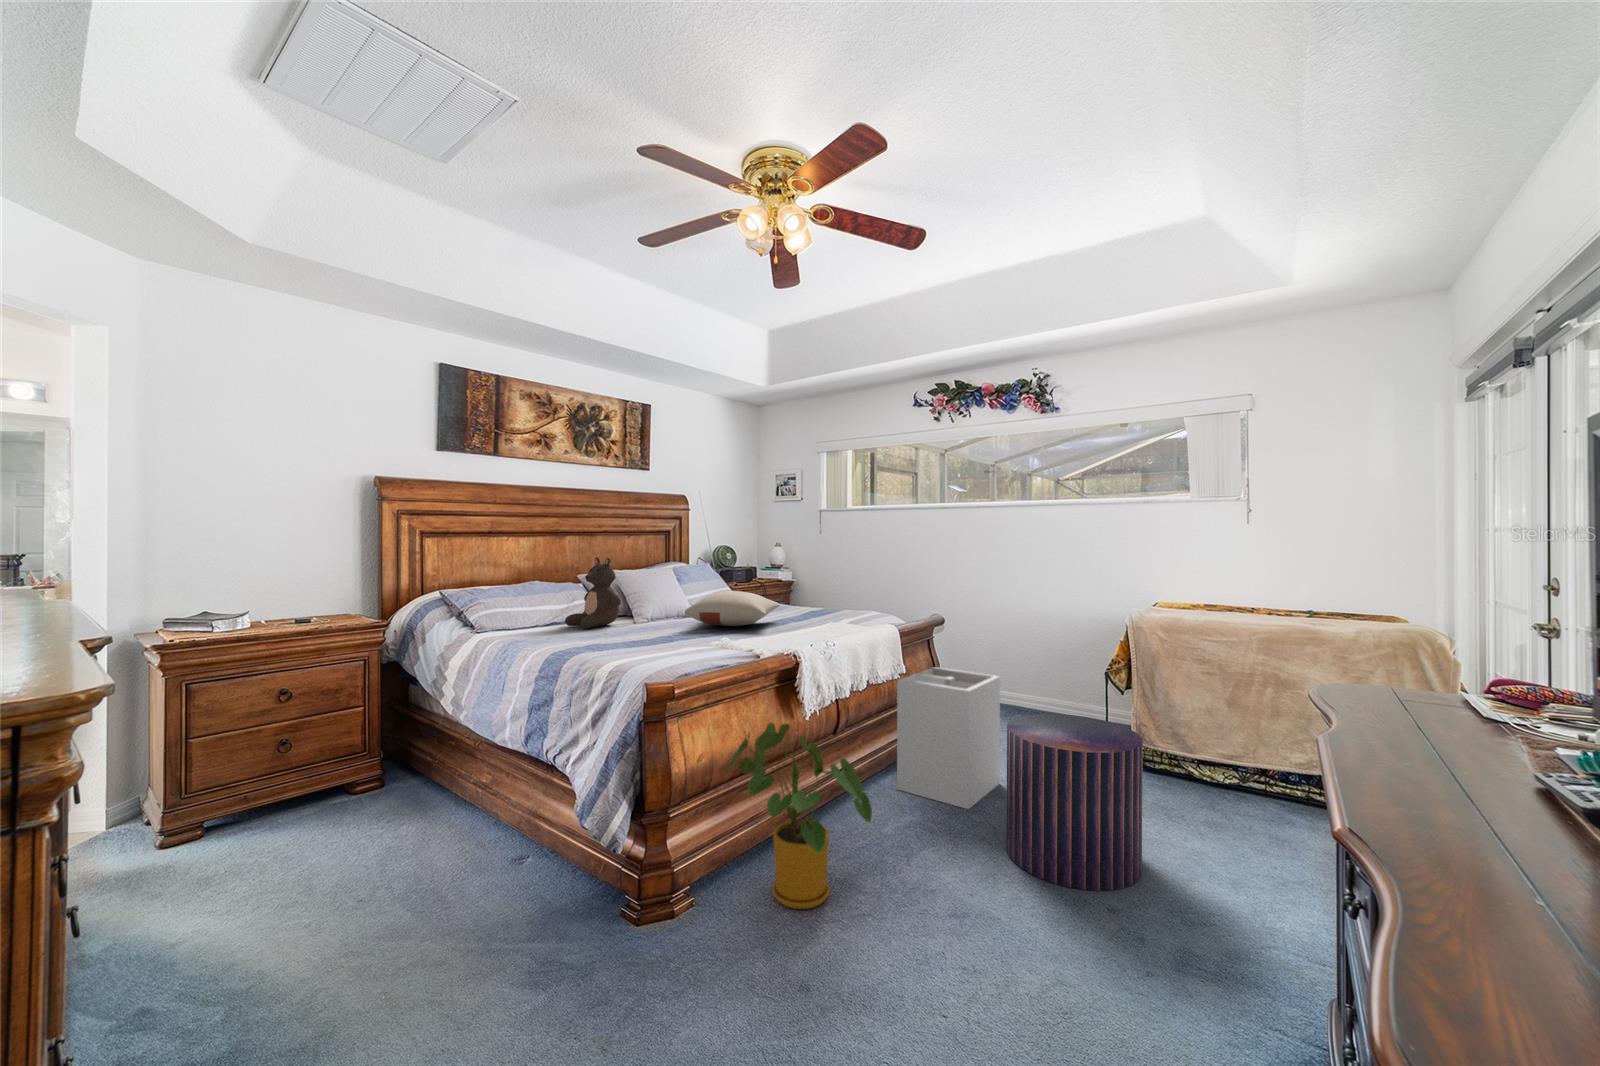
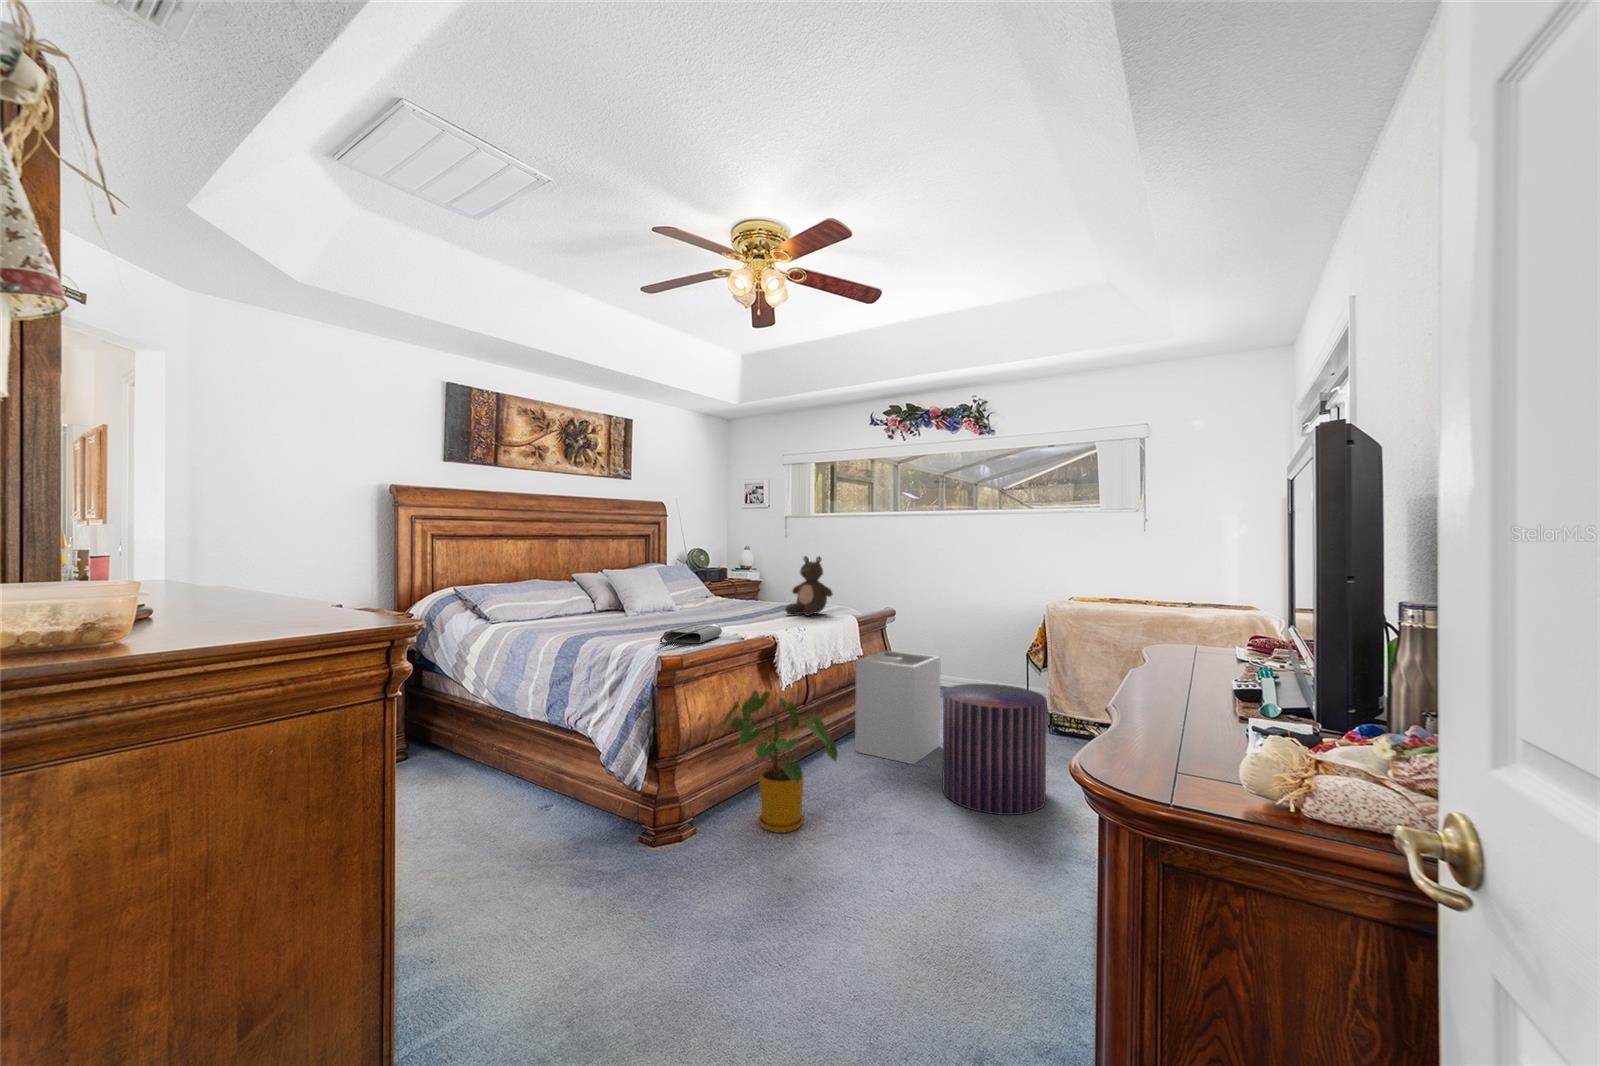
teddy bear: present [565,557,621,629] -> present [785,556,832,616]
pillow: present [685,591,780,626] -> none [674,587,755,617]
tote bag: none [652,639,733,666] -> present [660,625,722,644]

